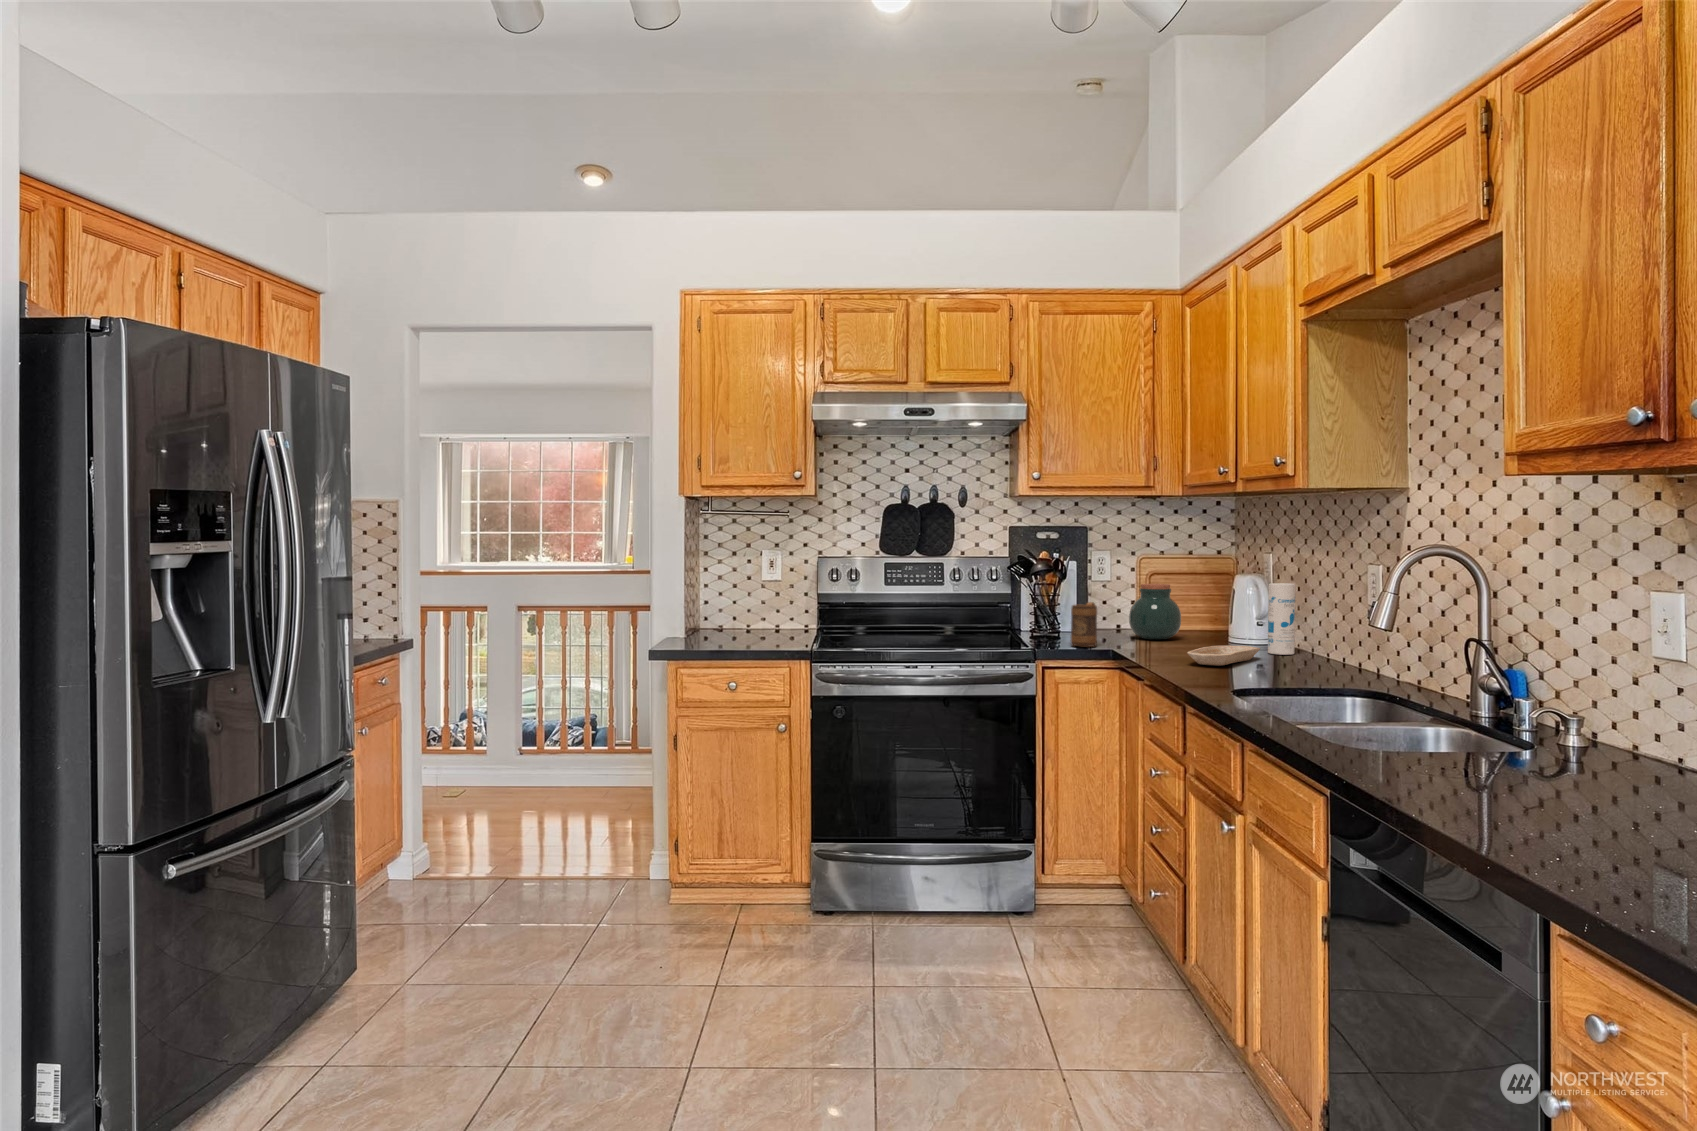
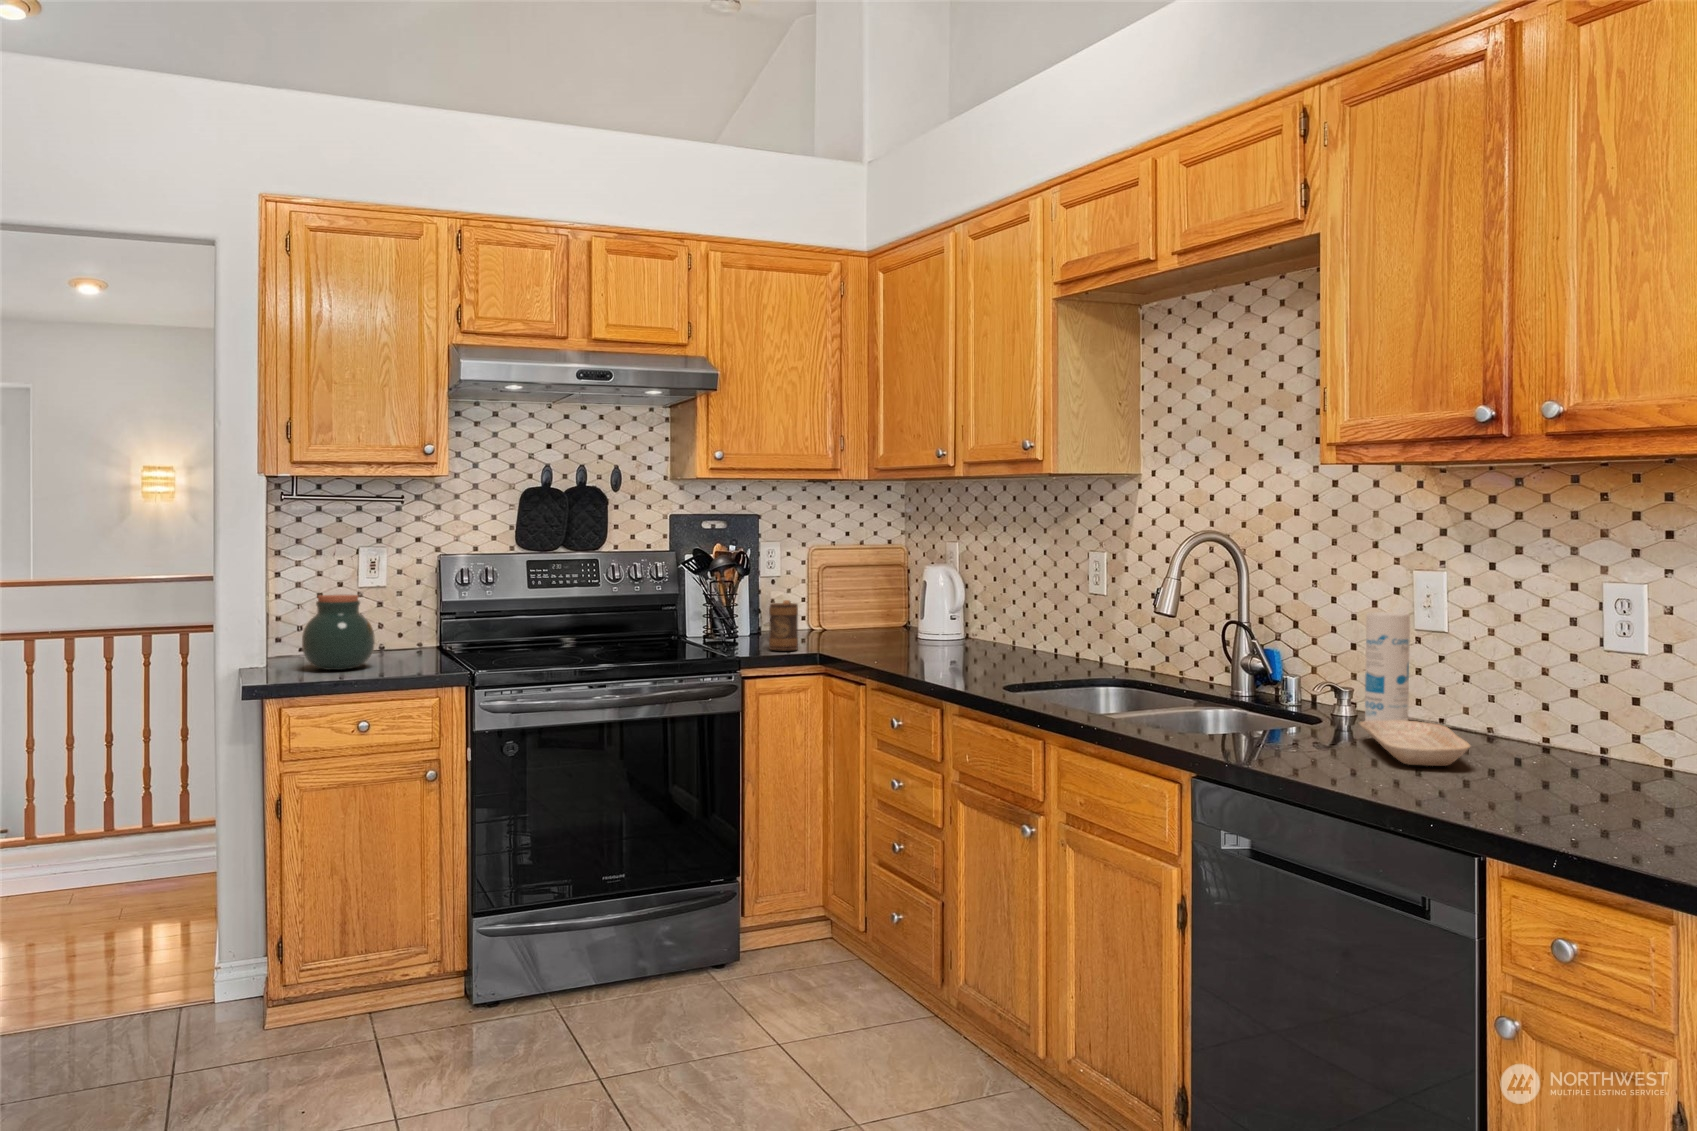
canister: present [1268,583,1295,655] -> present [1365,612,1410,721]
jar: present [1129,584,1181,640] -> present [302,595,375,670]
tray: present [1187,646,1260,666] -> present [1360,720,1470,766]

